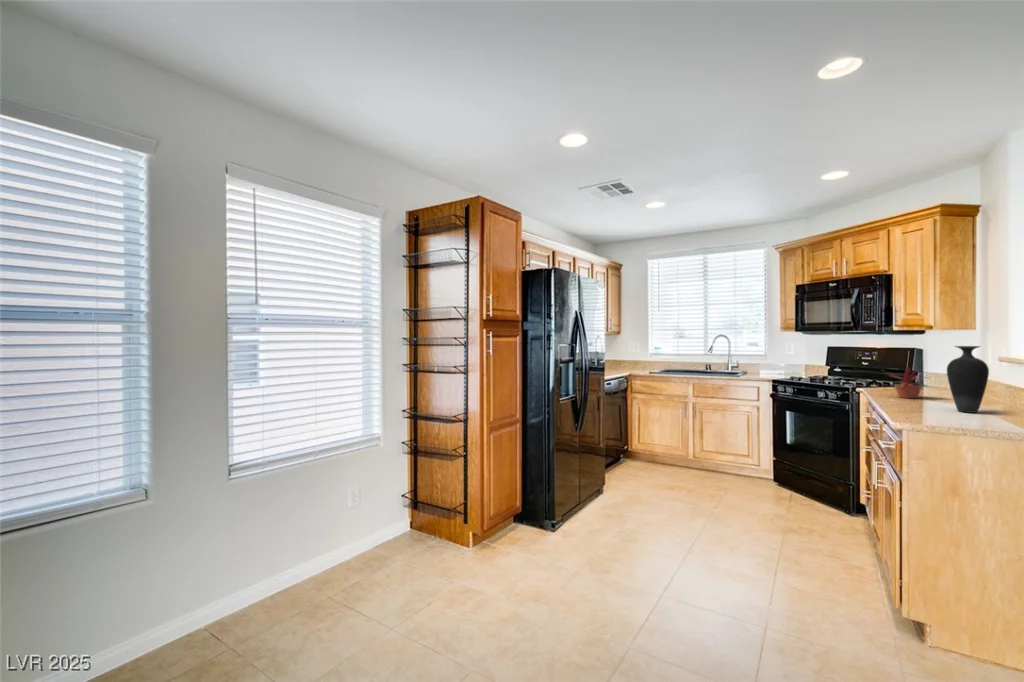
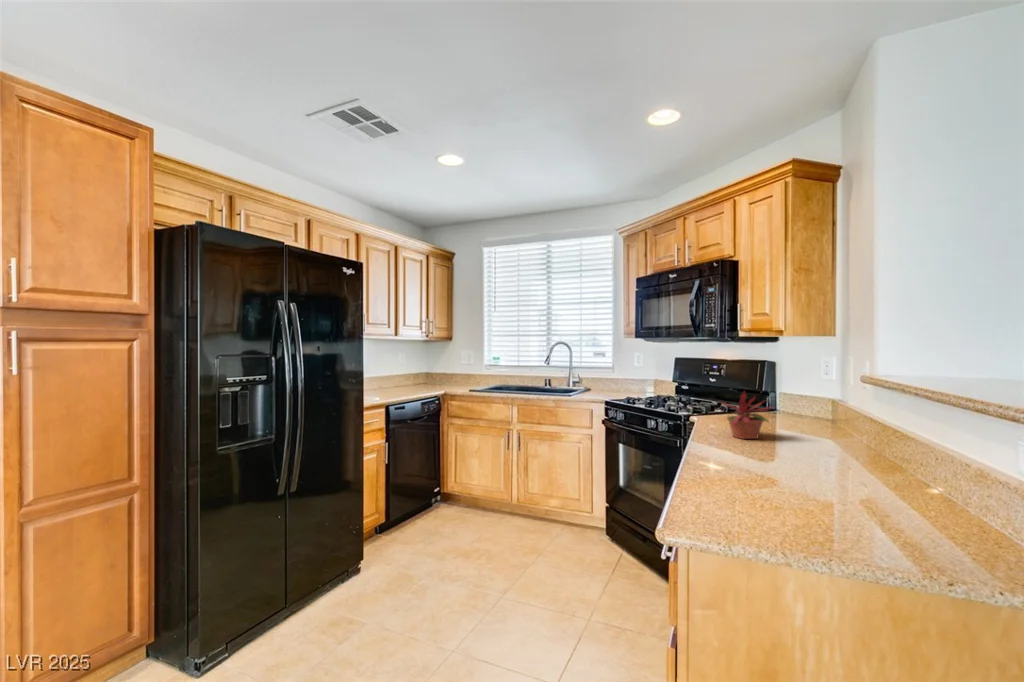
vase: present [947,346,989,413] -> none [786,363,847,478]

